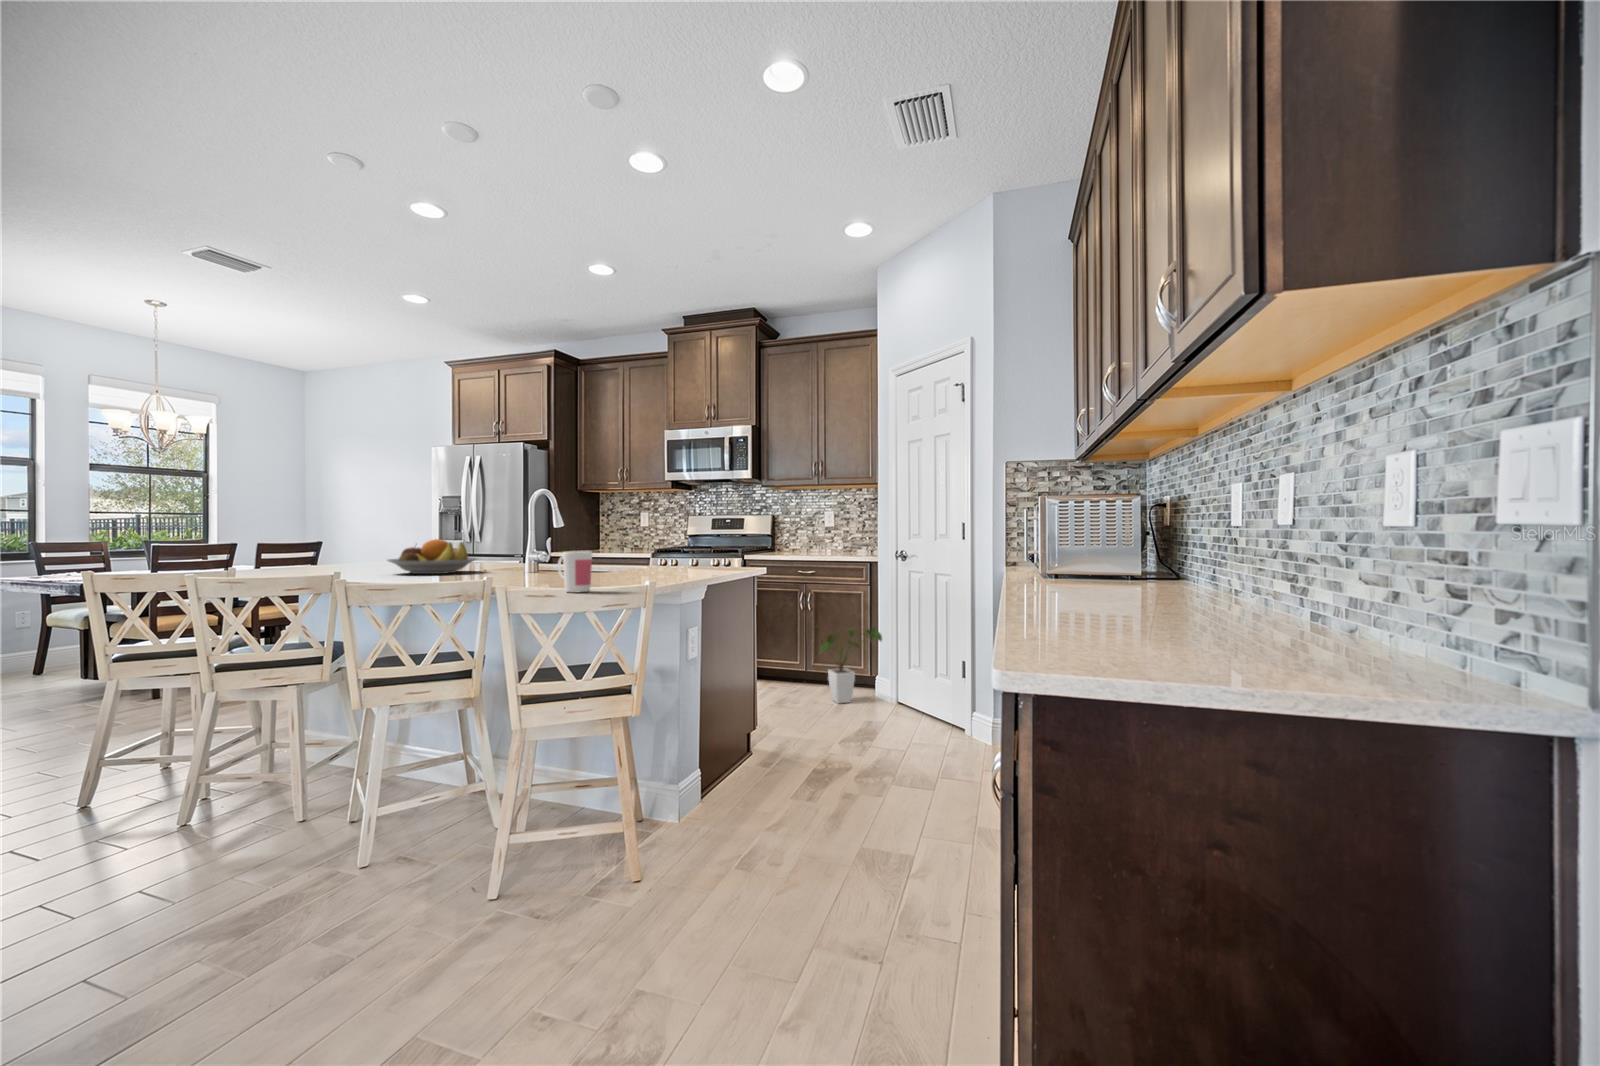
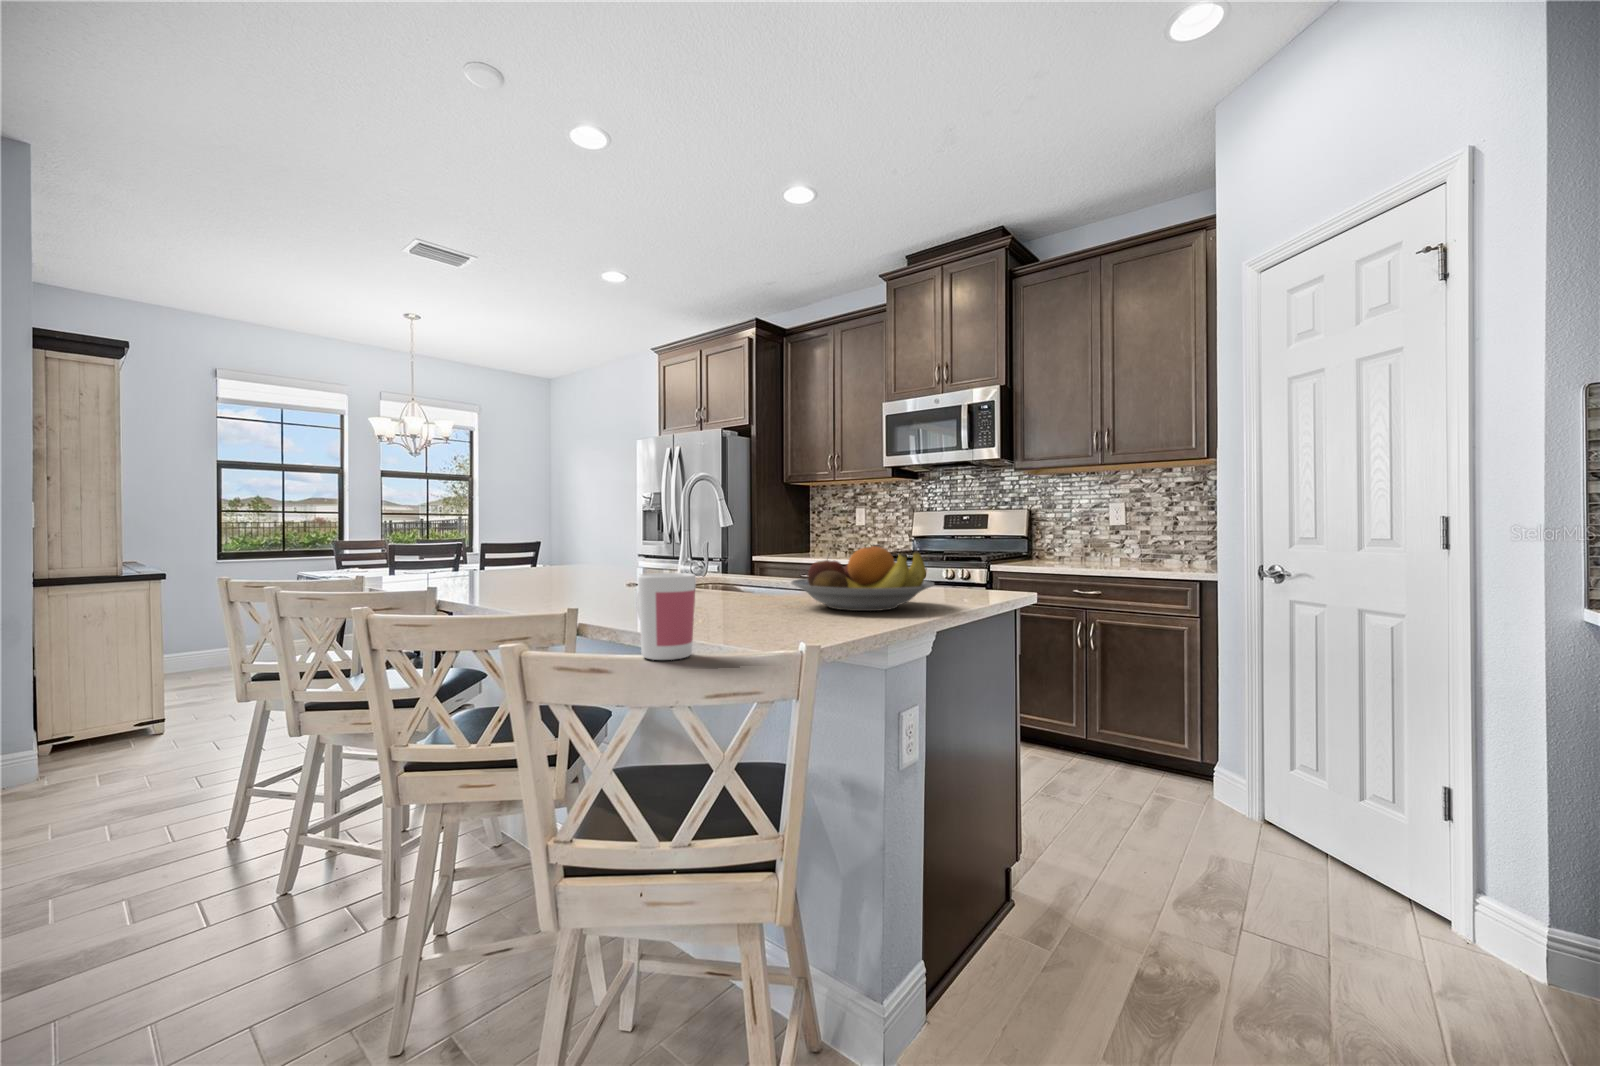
fruit bowl: present [388,539,477,574] -> present [791,546,934,611]
house plant: present [810,627,882,704] -> none [1092,676,1232,805]

